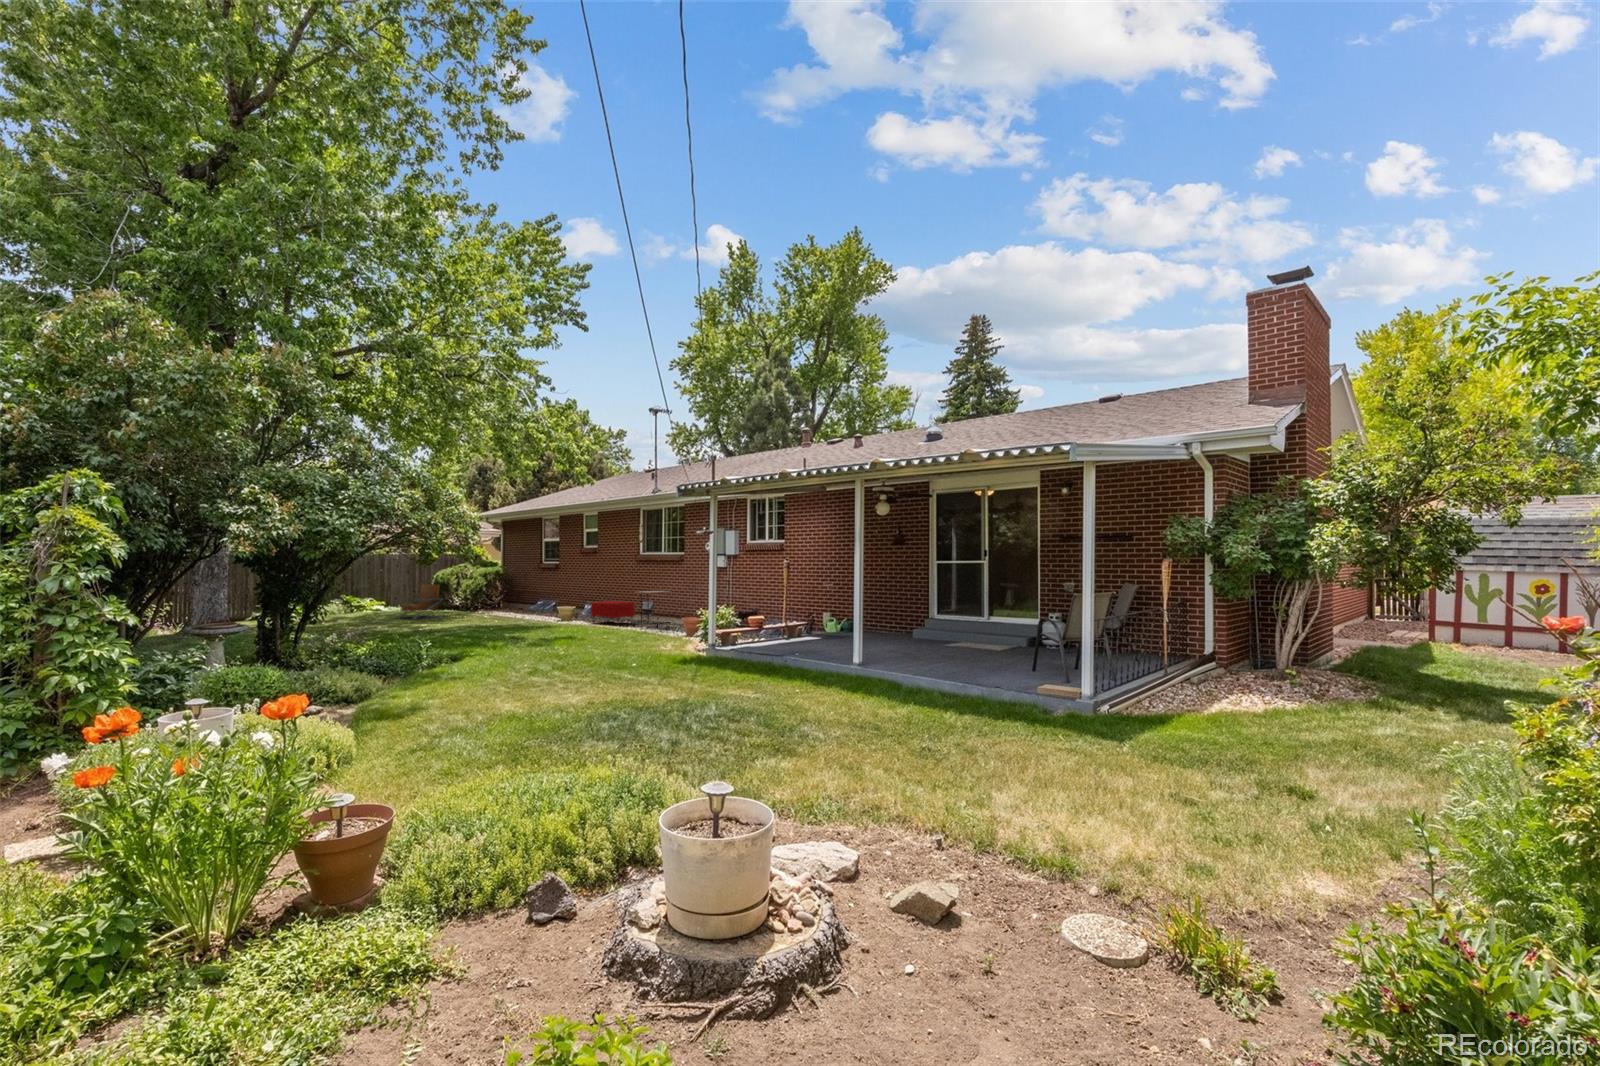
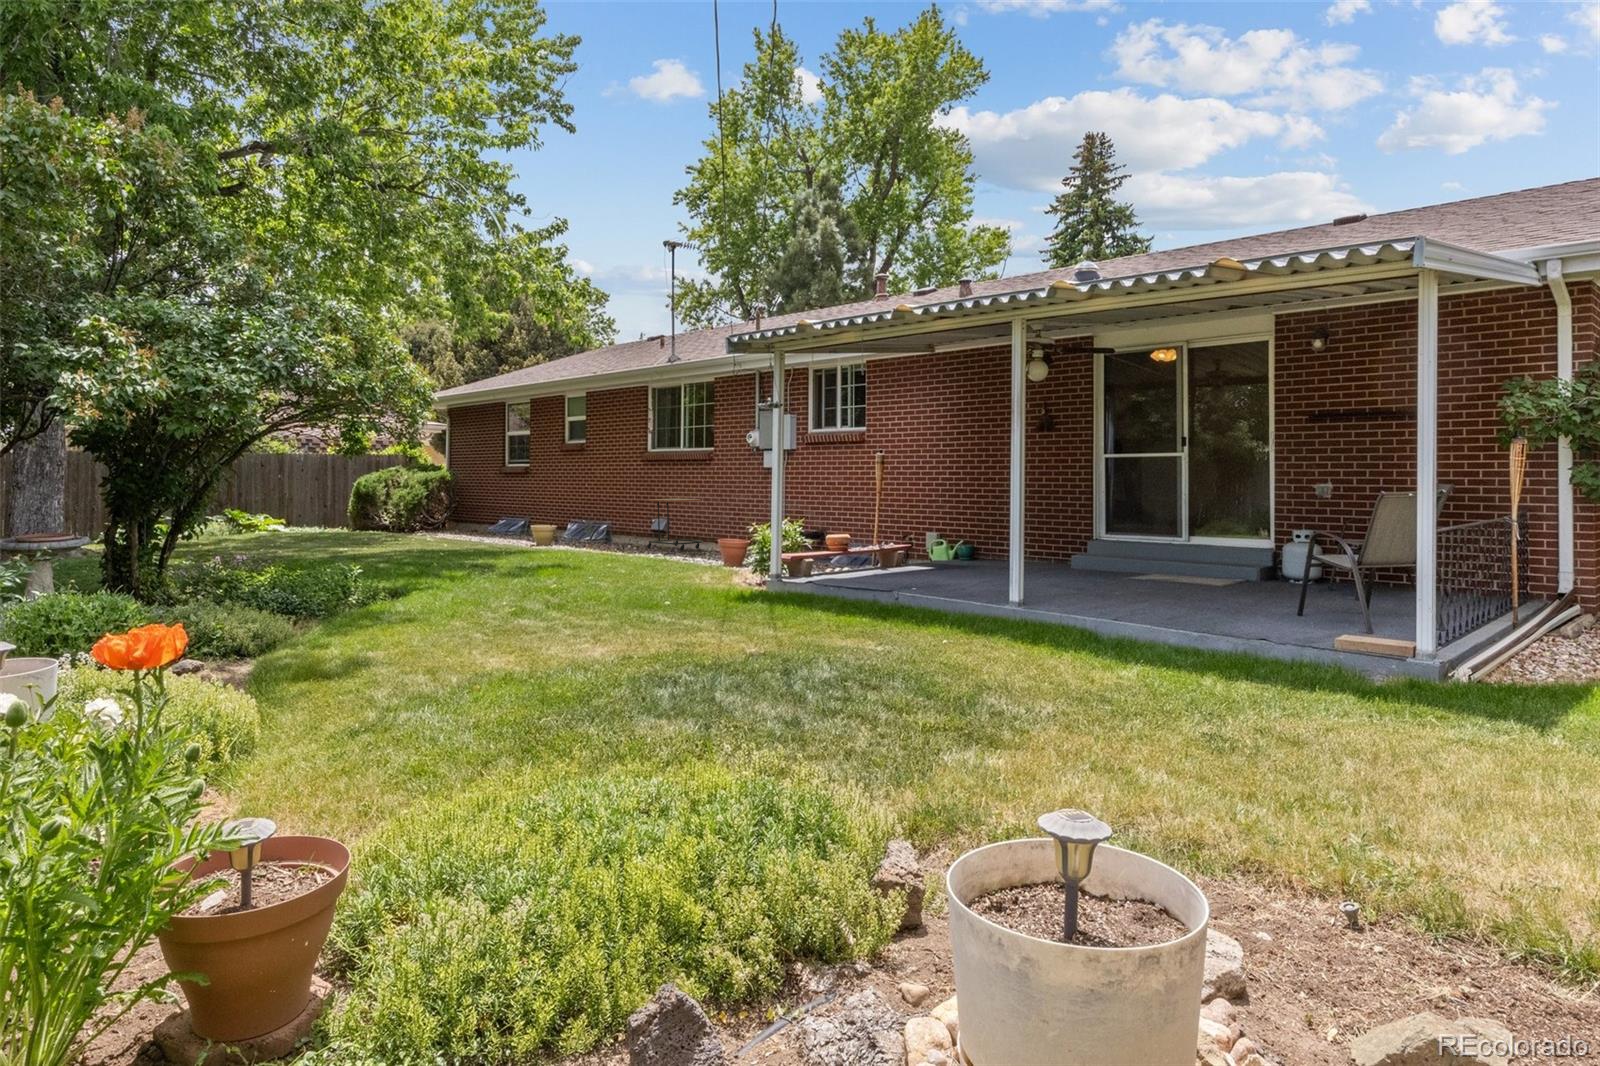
lounge chair: present [399,584,443,620] -> none [323,488,387,535]
bench: present [591,601,635,622] -> none [587,513,649,545]

